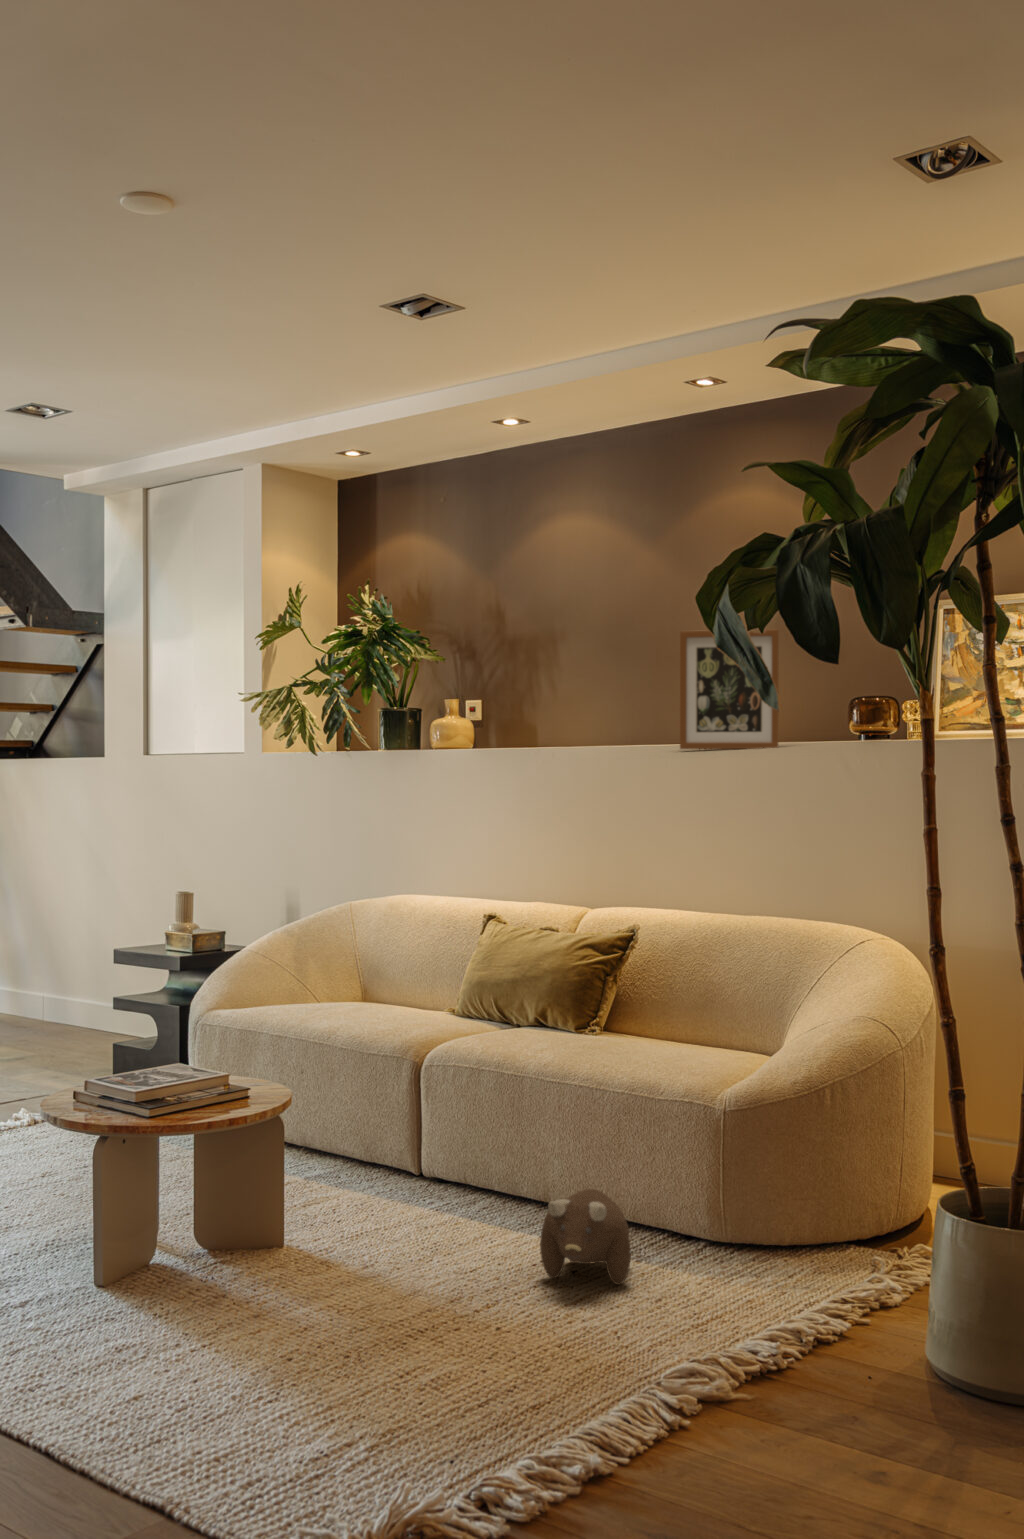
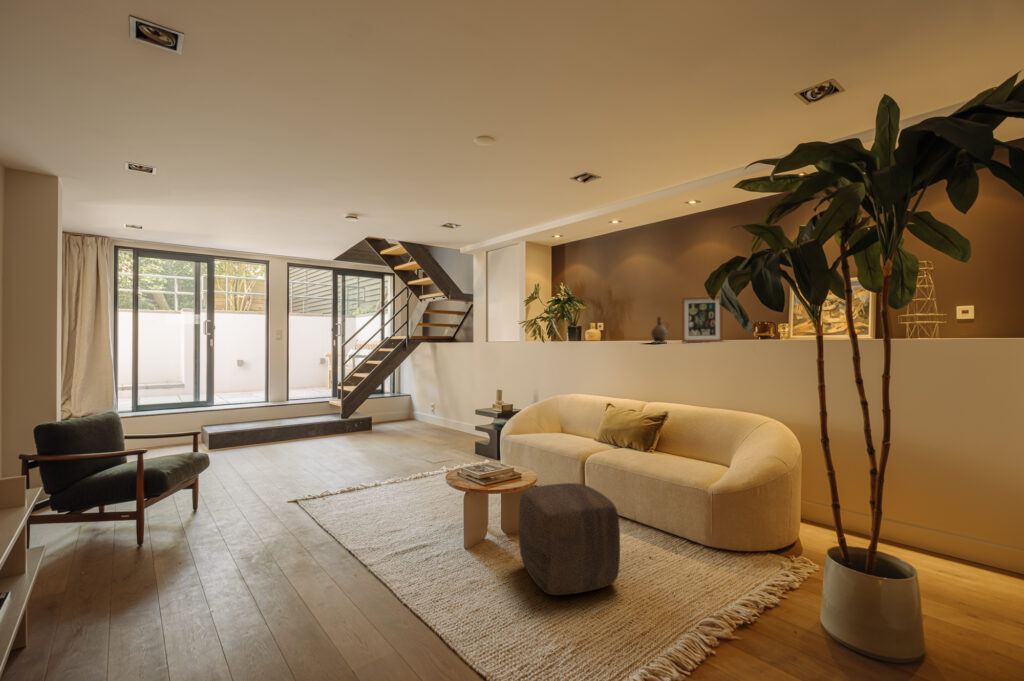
ceramic jug: none [573,683,674,750] -> present [651,317,668,343]
ottoman: none [243,1094,493,1352] -> present [519,483,620,595]
plush toy: present [540,1189,631,1285] -> none [636,524,675,566]

